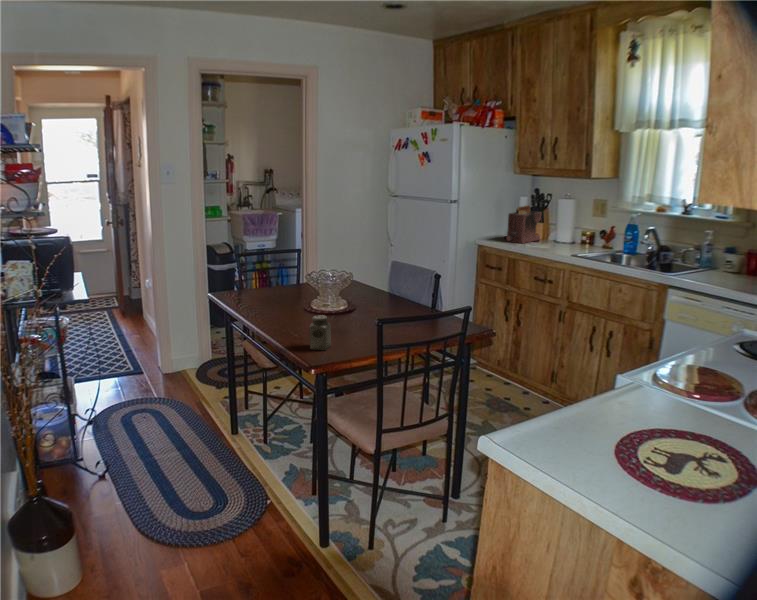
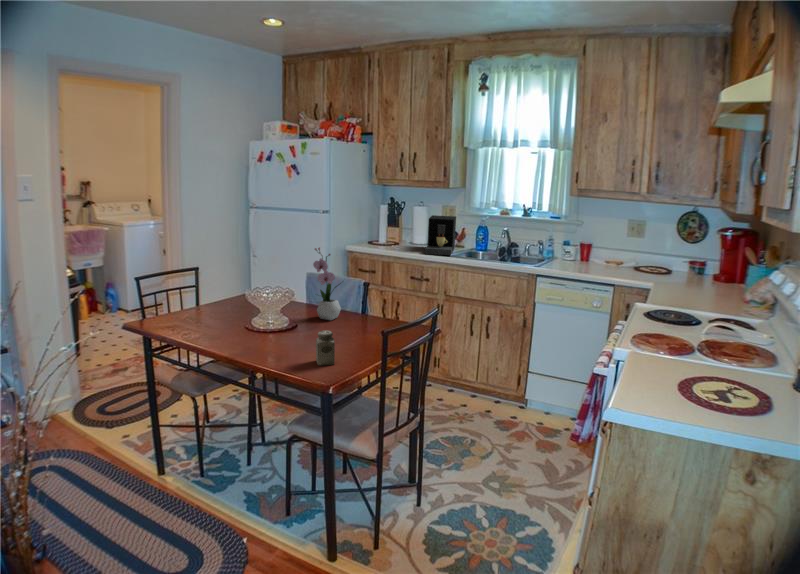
toaster: present [506,205,542,243] -> none [378,212,402,247]
coffee maker: none [549,210,601,256] -> present [425,215,456,255]
flower arrangement: none [365,234,400,311] -> present [313,248,341,320]

